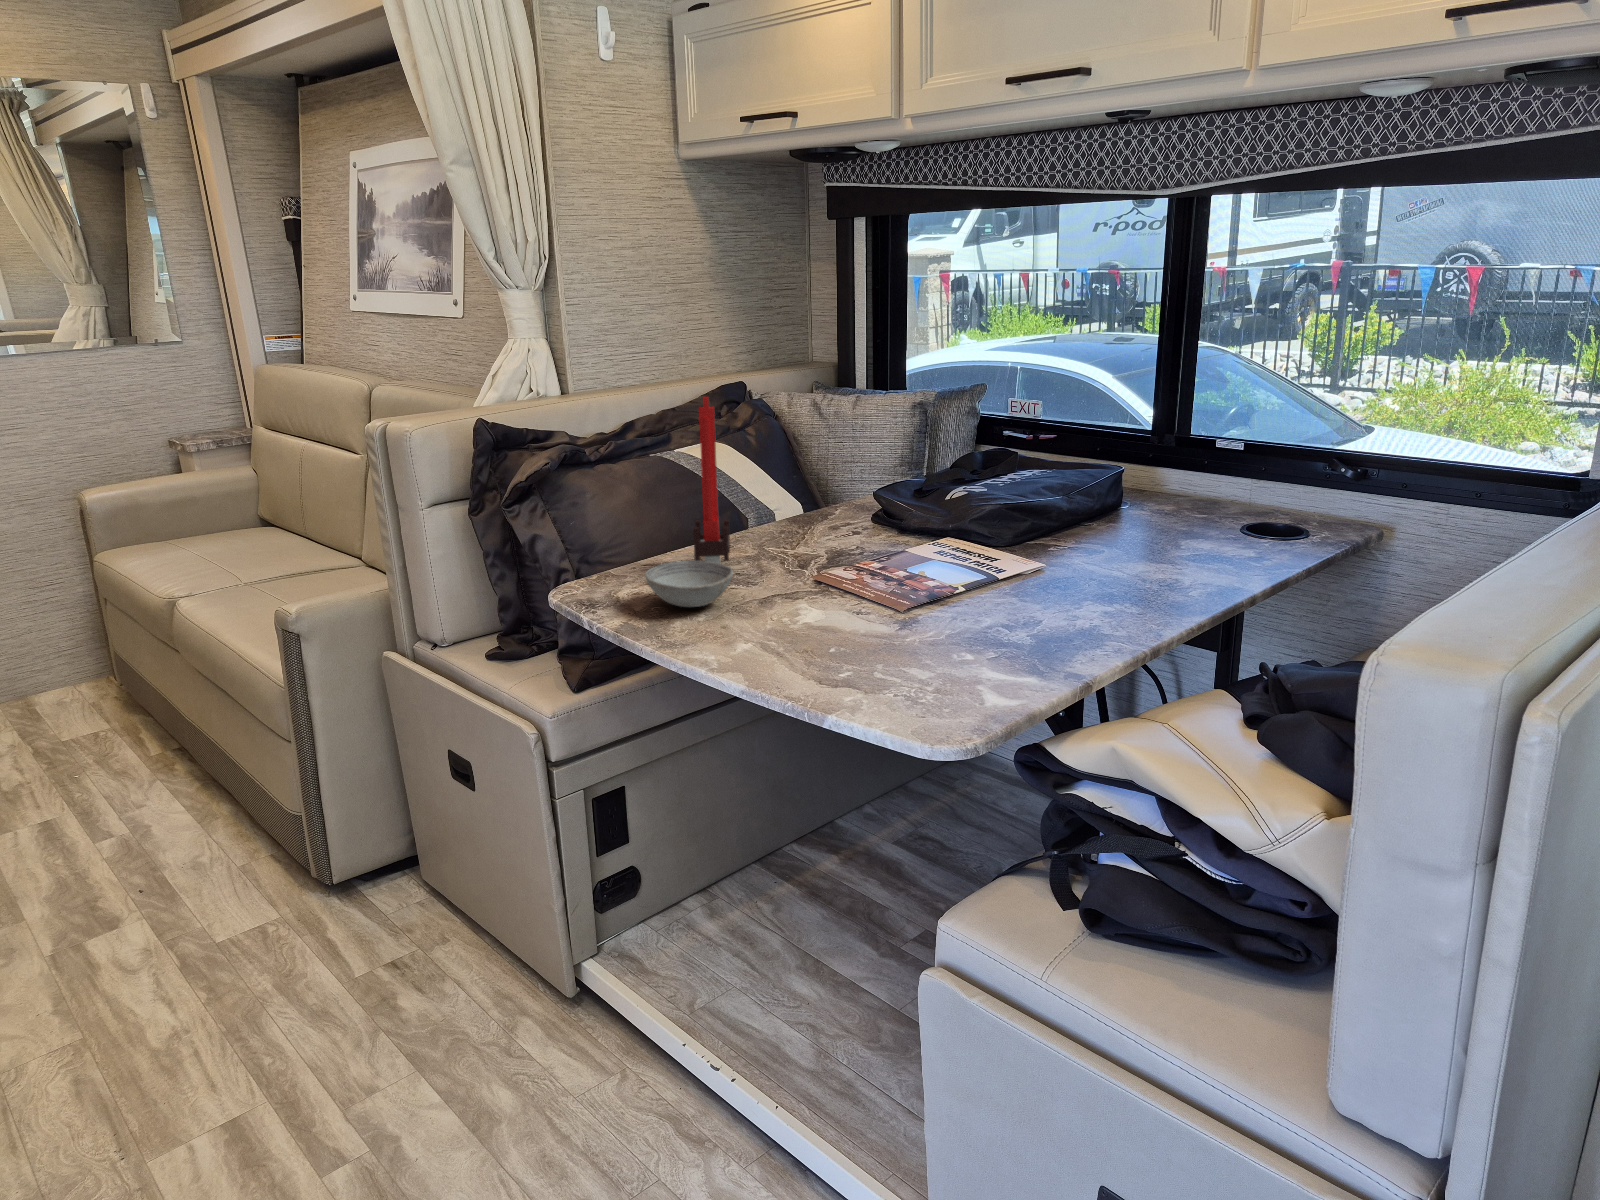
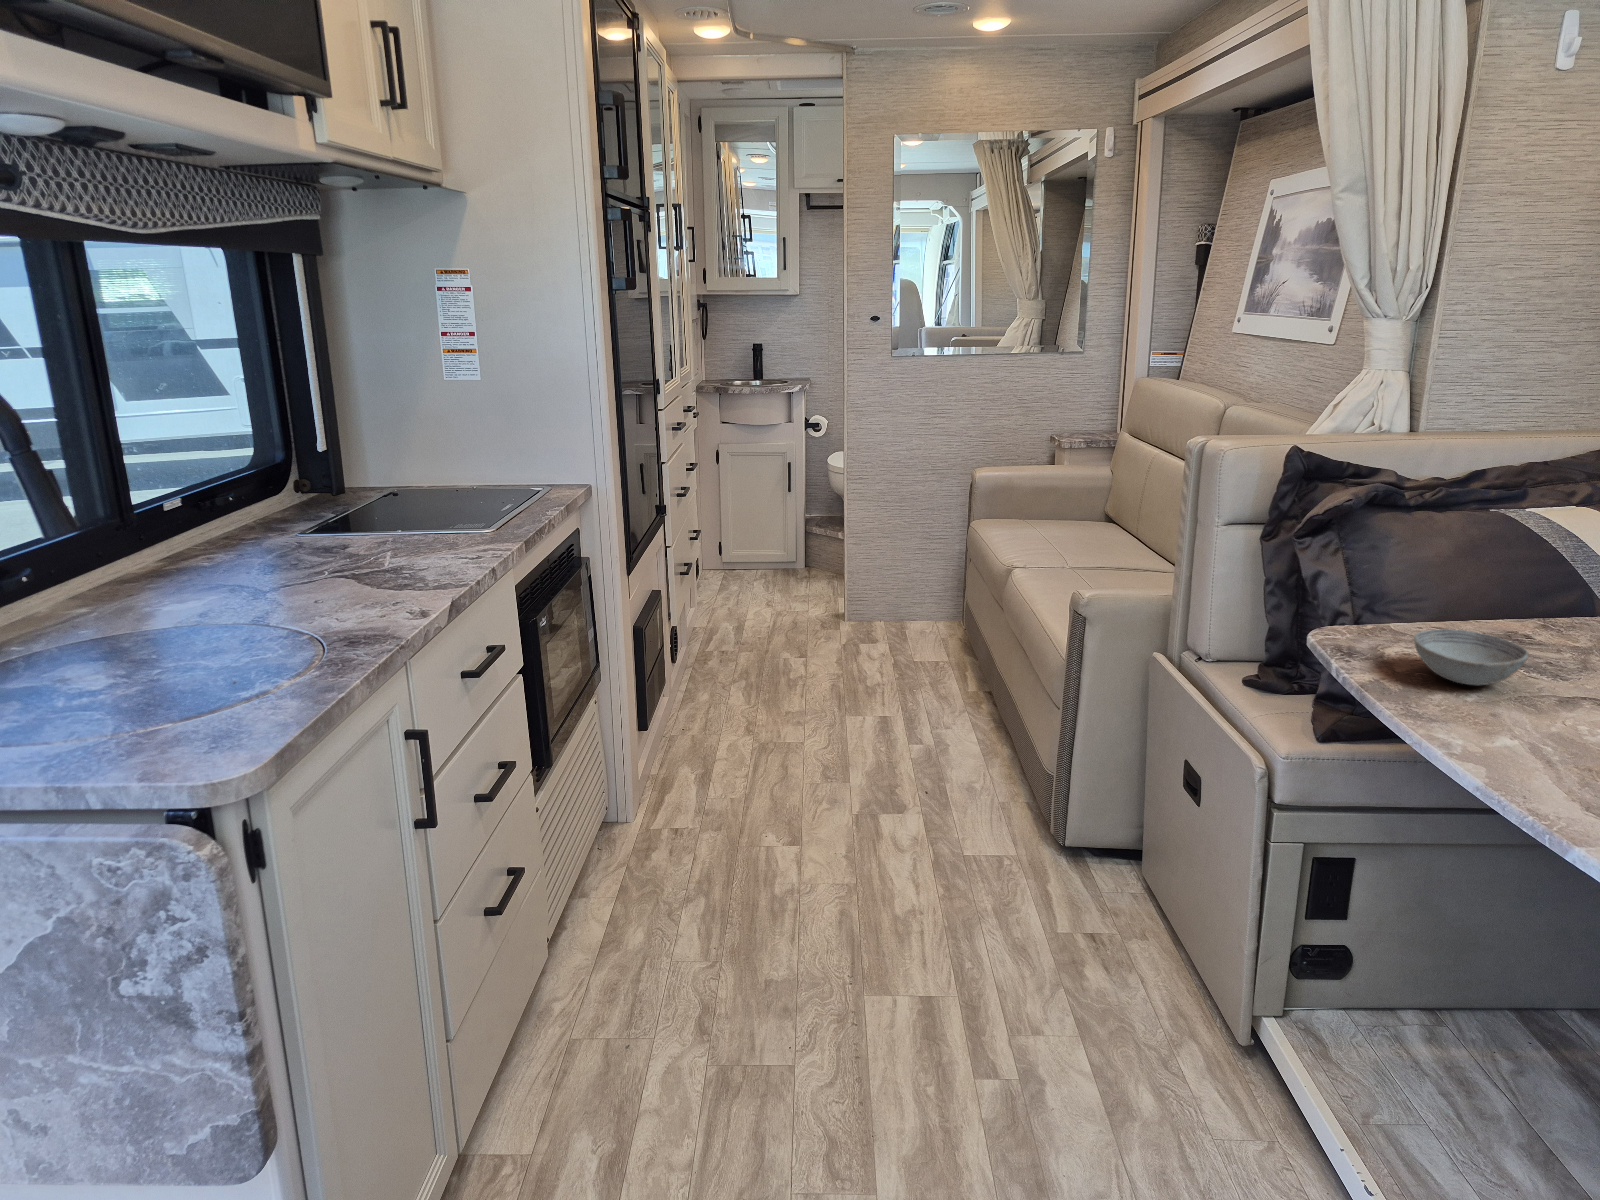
candle: present [693,397,730,564] -> none [1494,452,1564,649]

